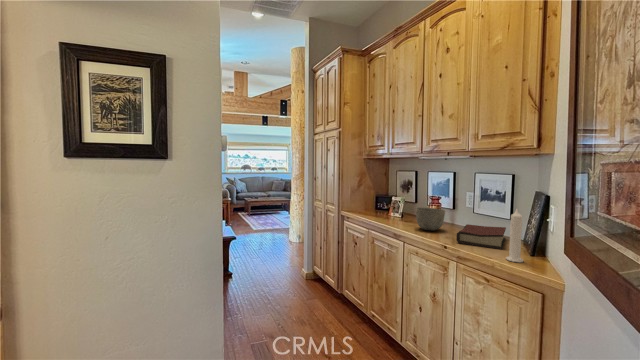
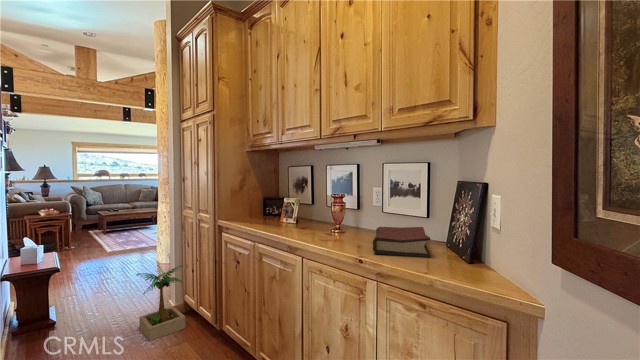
bowl: present [416,208,445,230] -> none [316,209,352,238]
candle: present [506,209,523,262] -> none [444,201,466,277]
potted plant: none [282,239,318,292] -> present [136,265,185,341]

